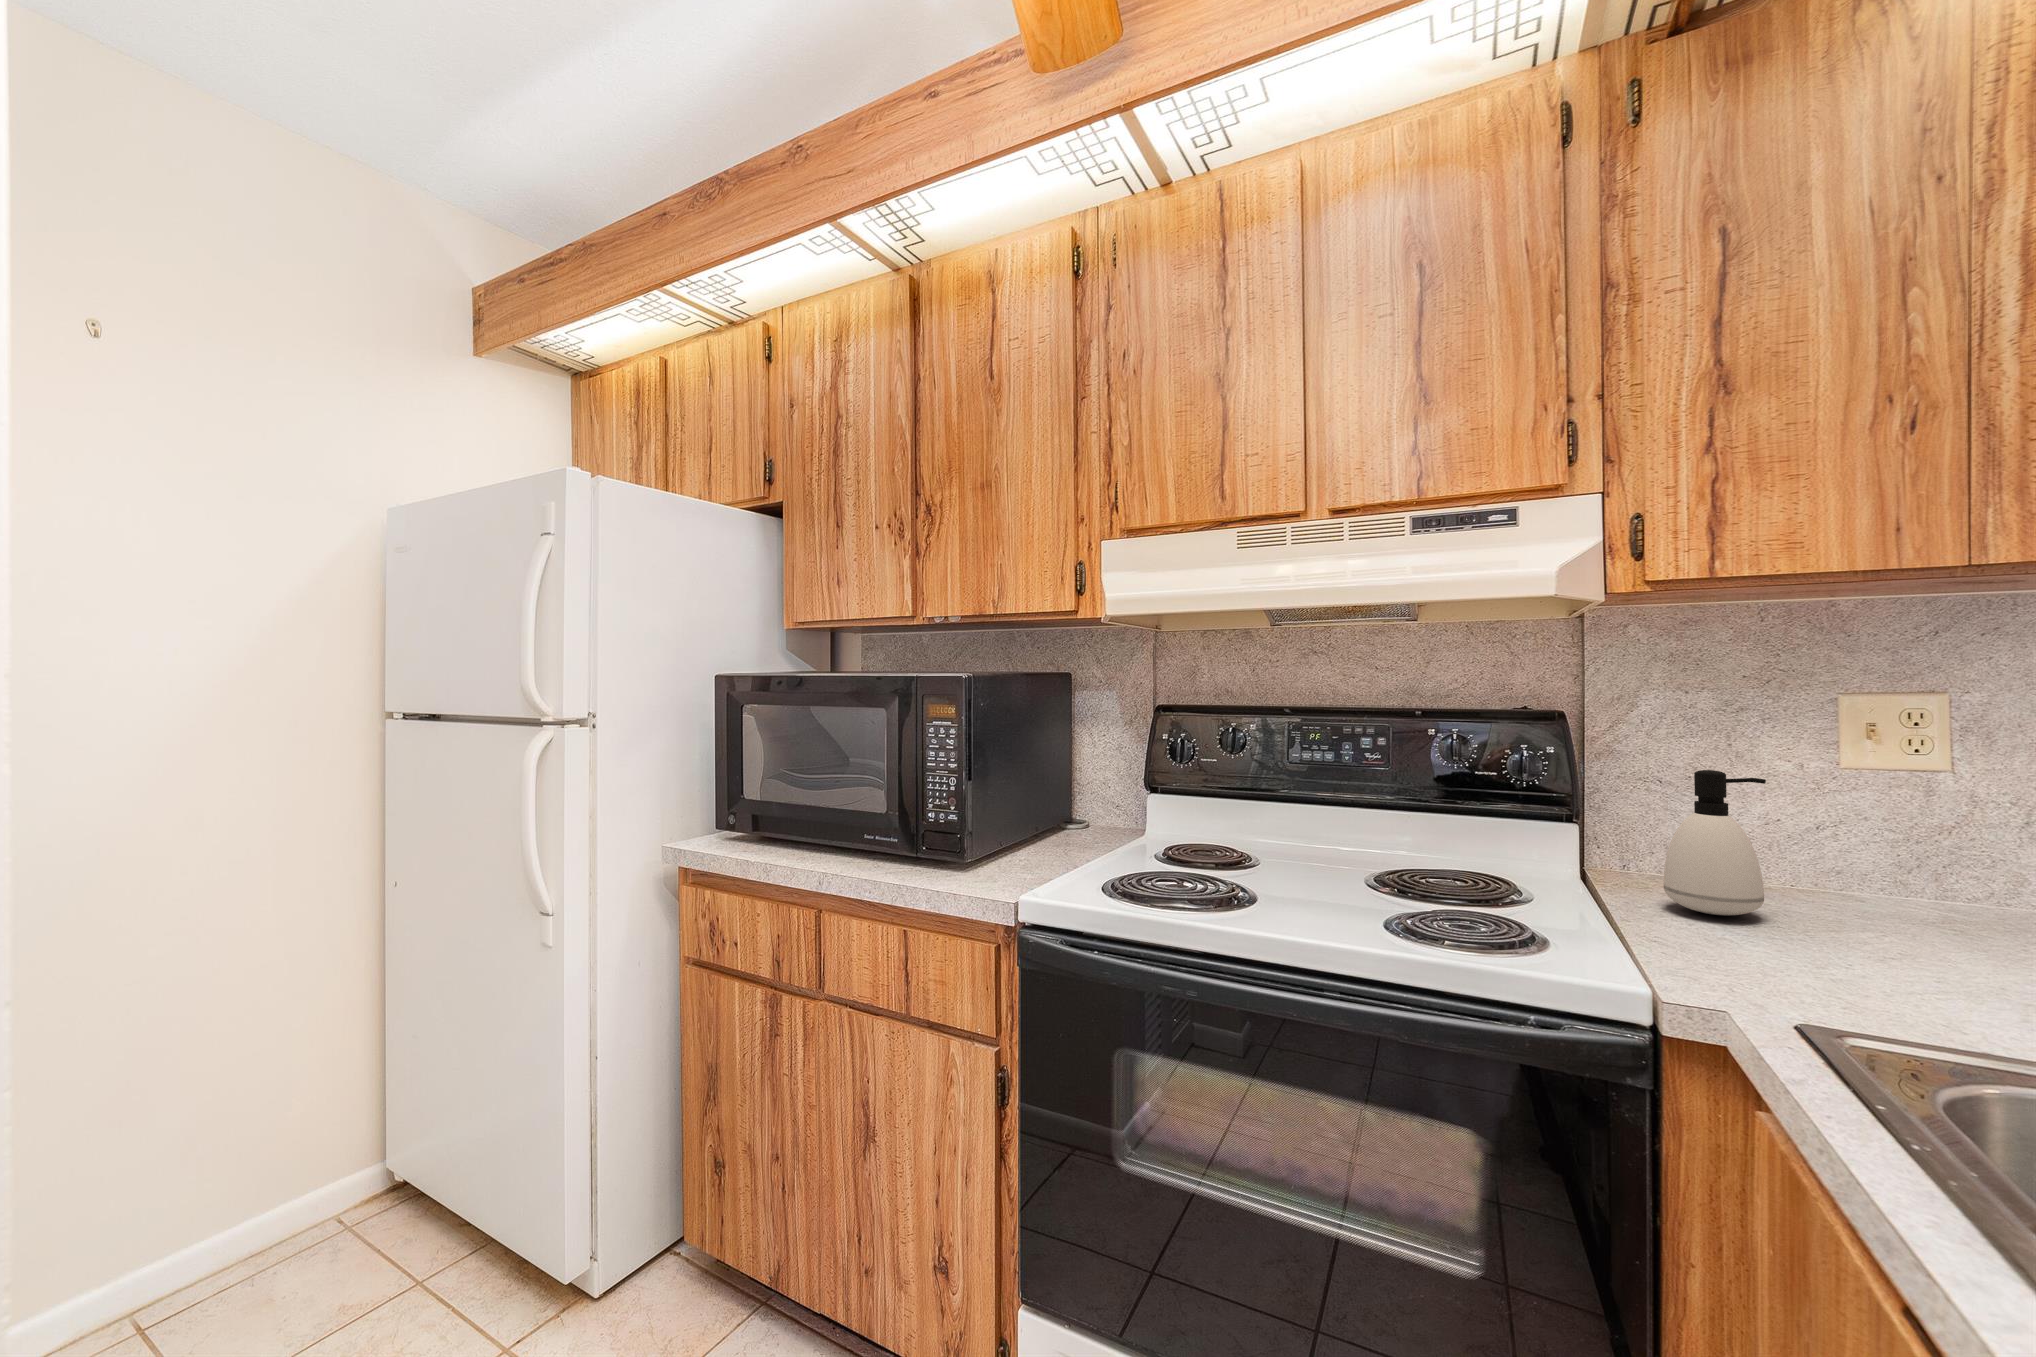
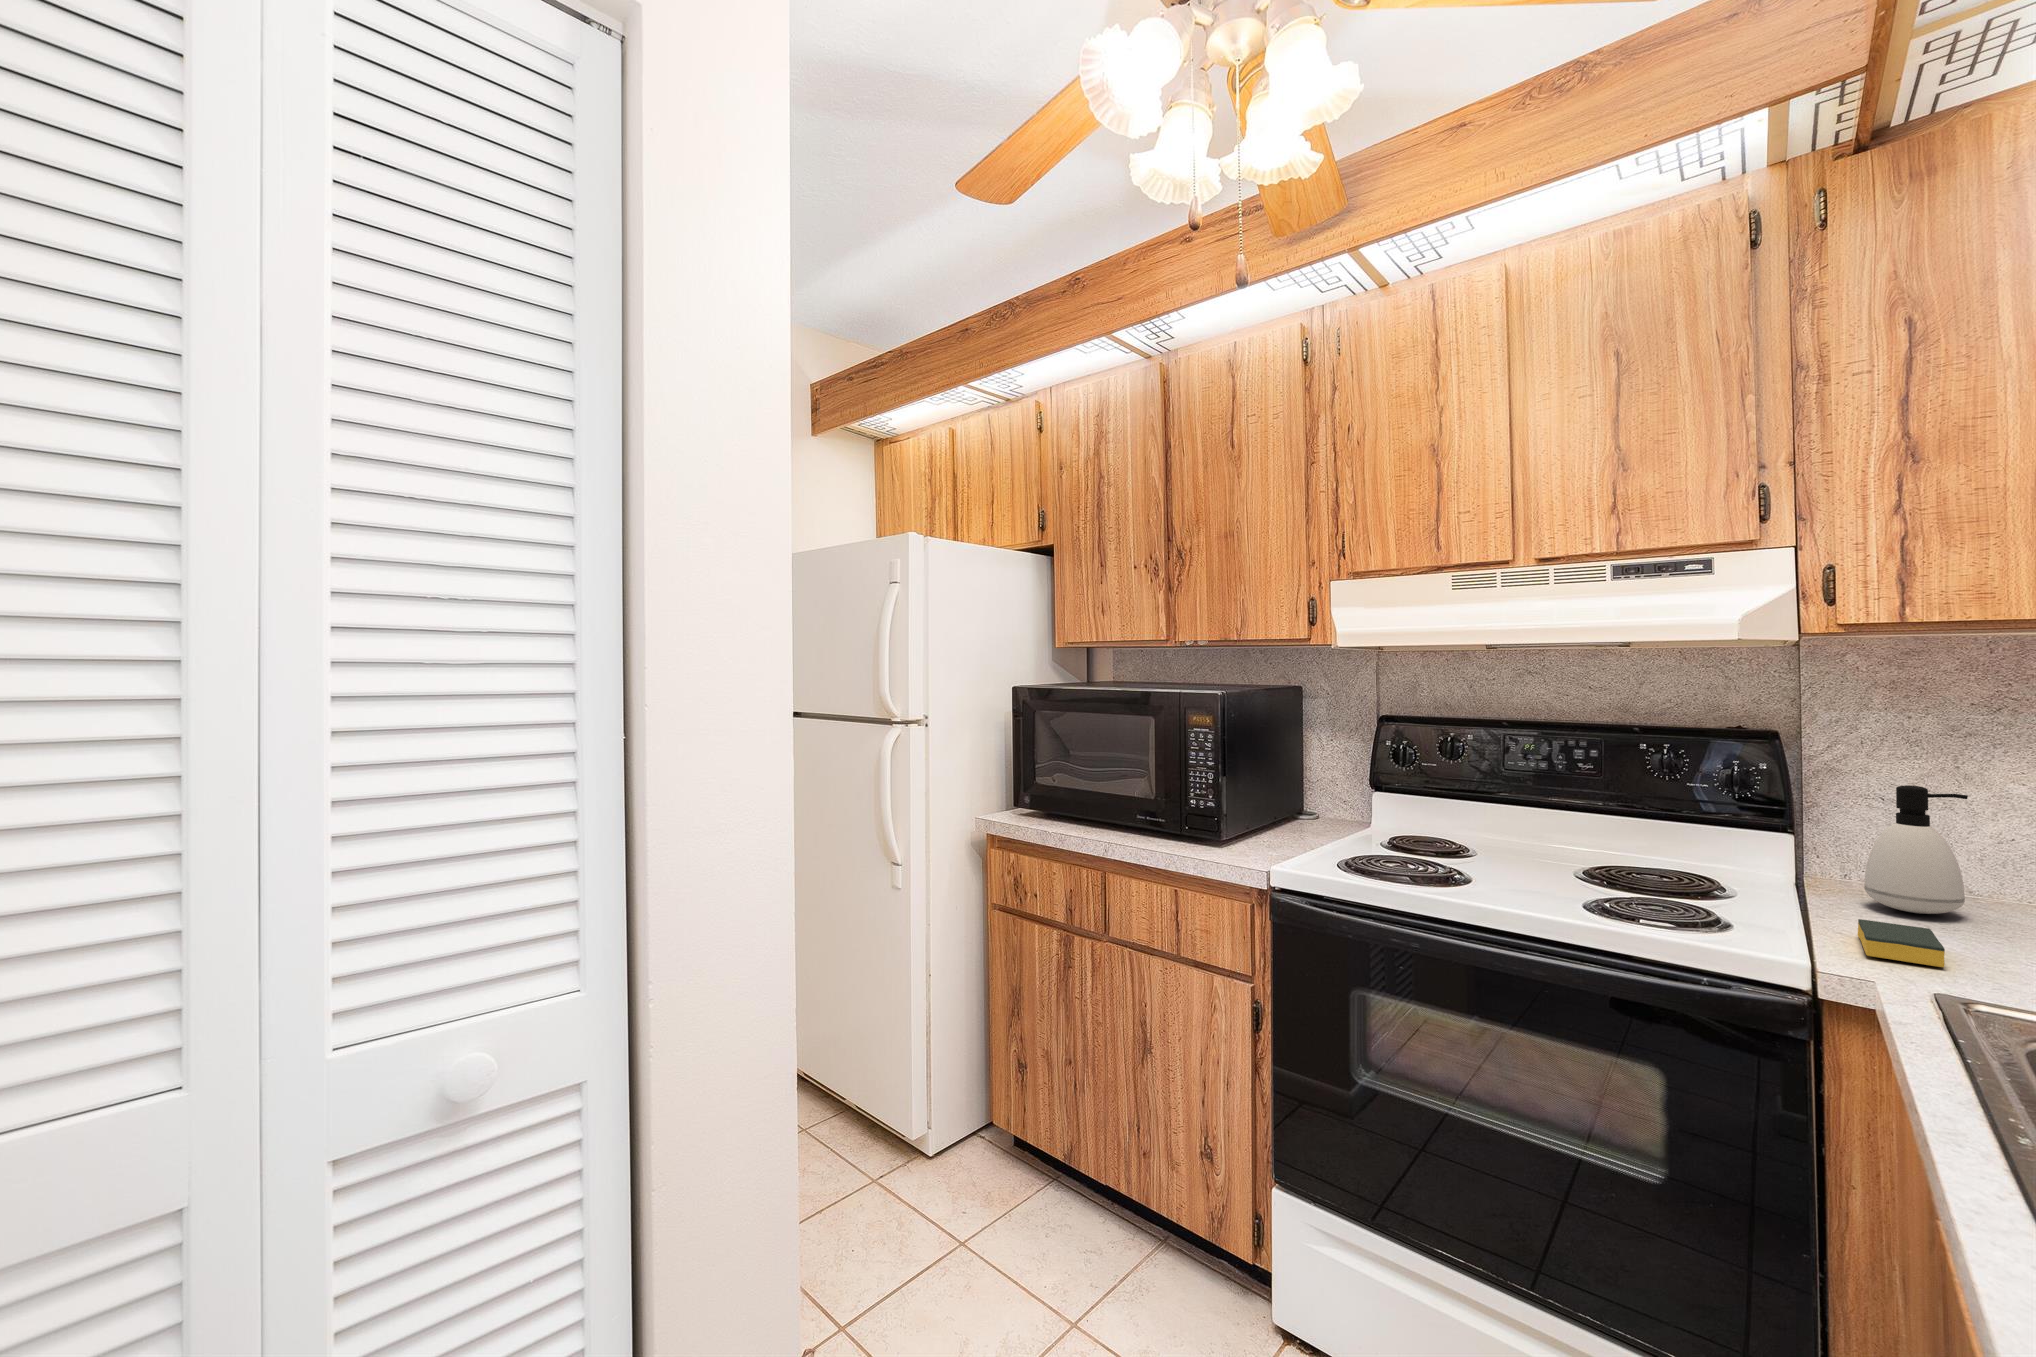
sponge: none [1677,929,1785,987] -> present [1858,919,1945,967]

